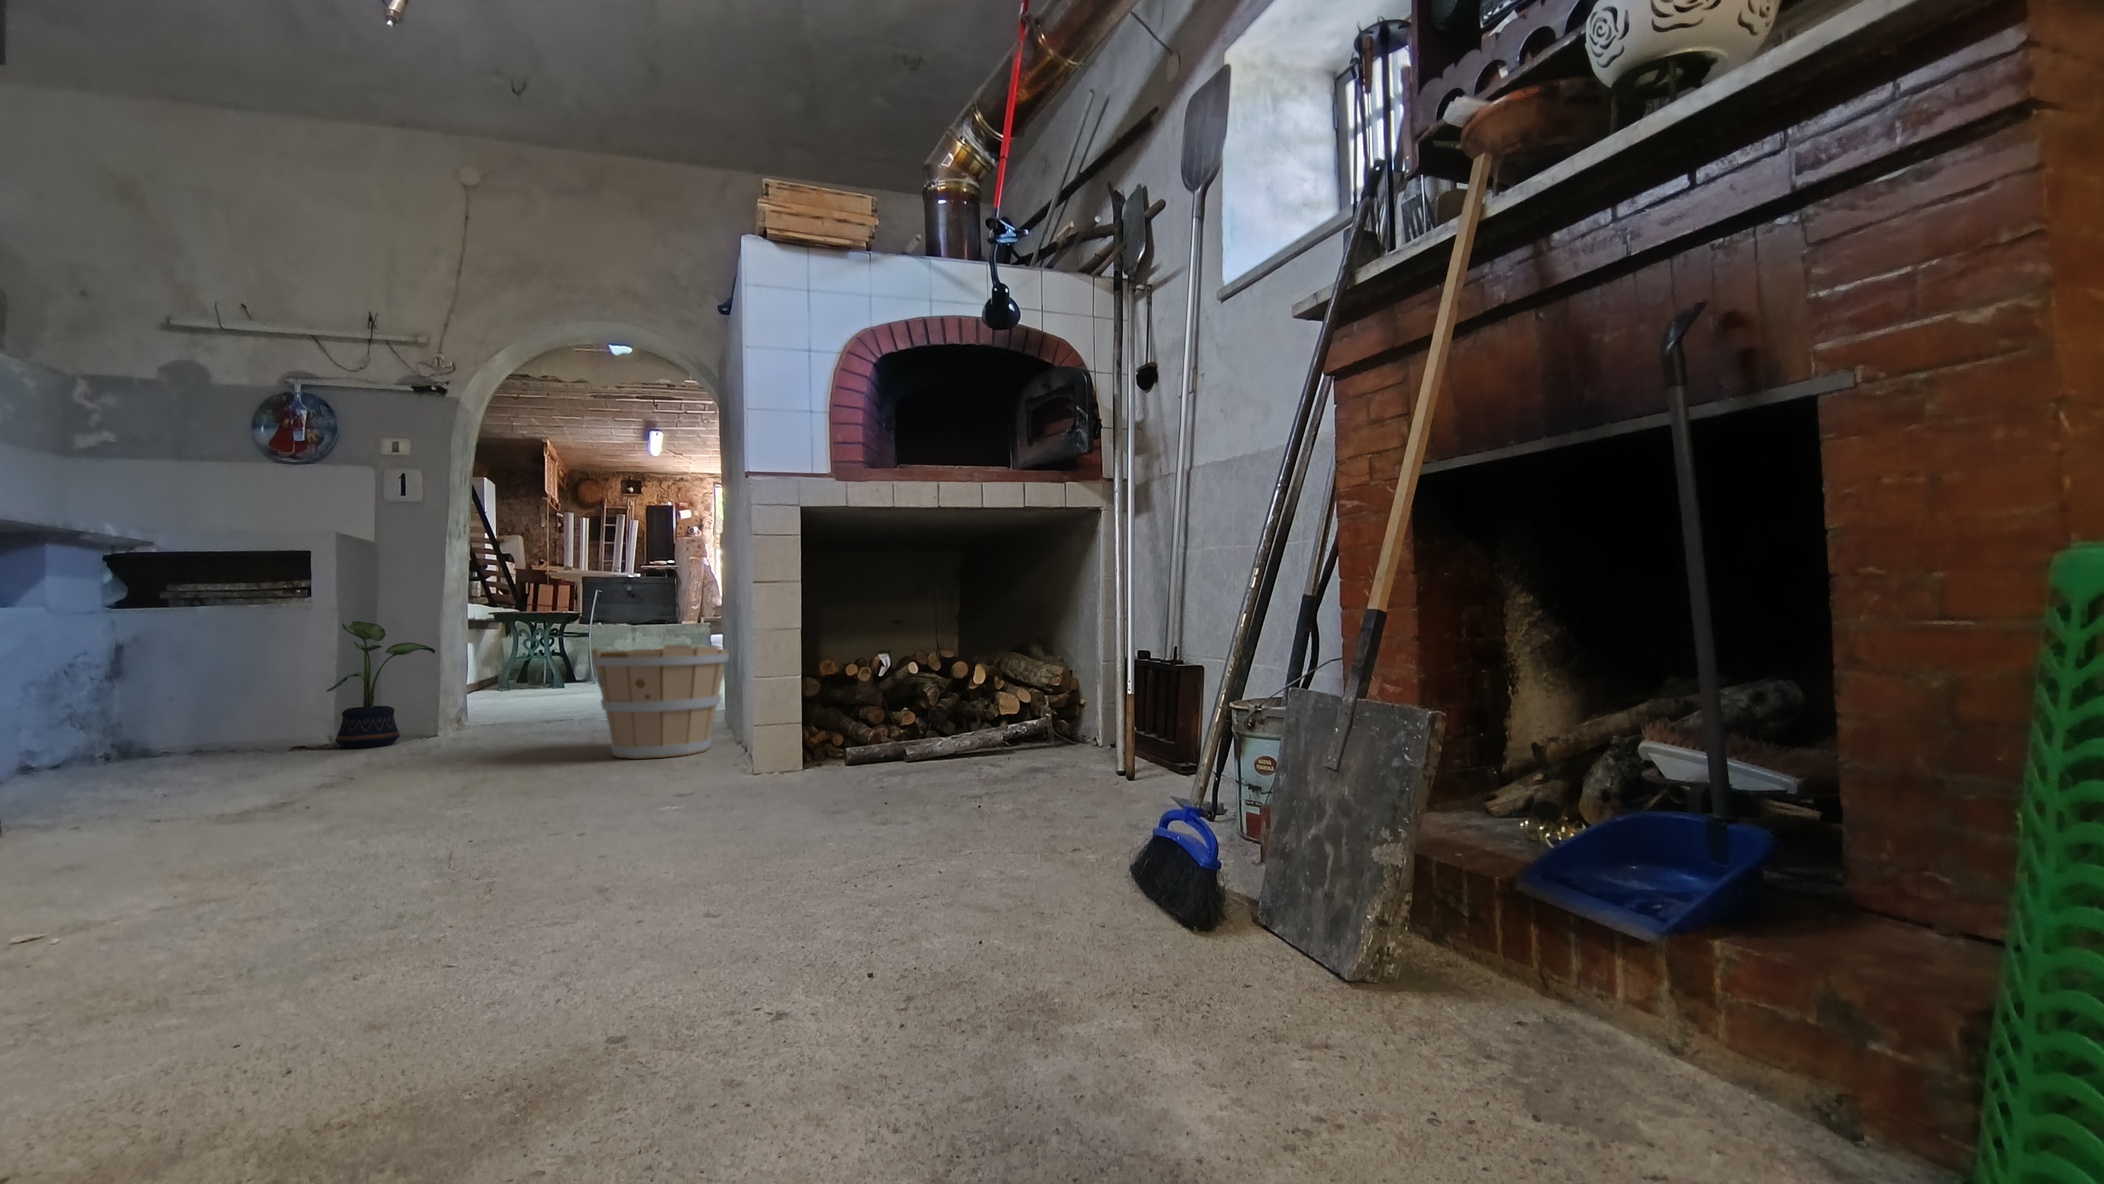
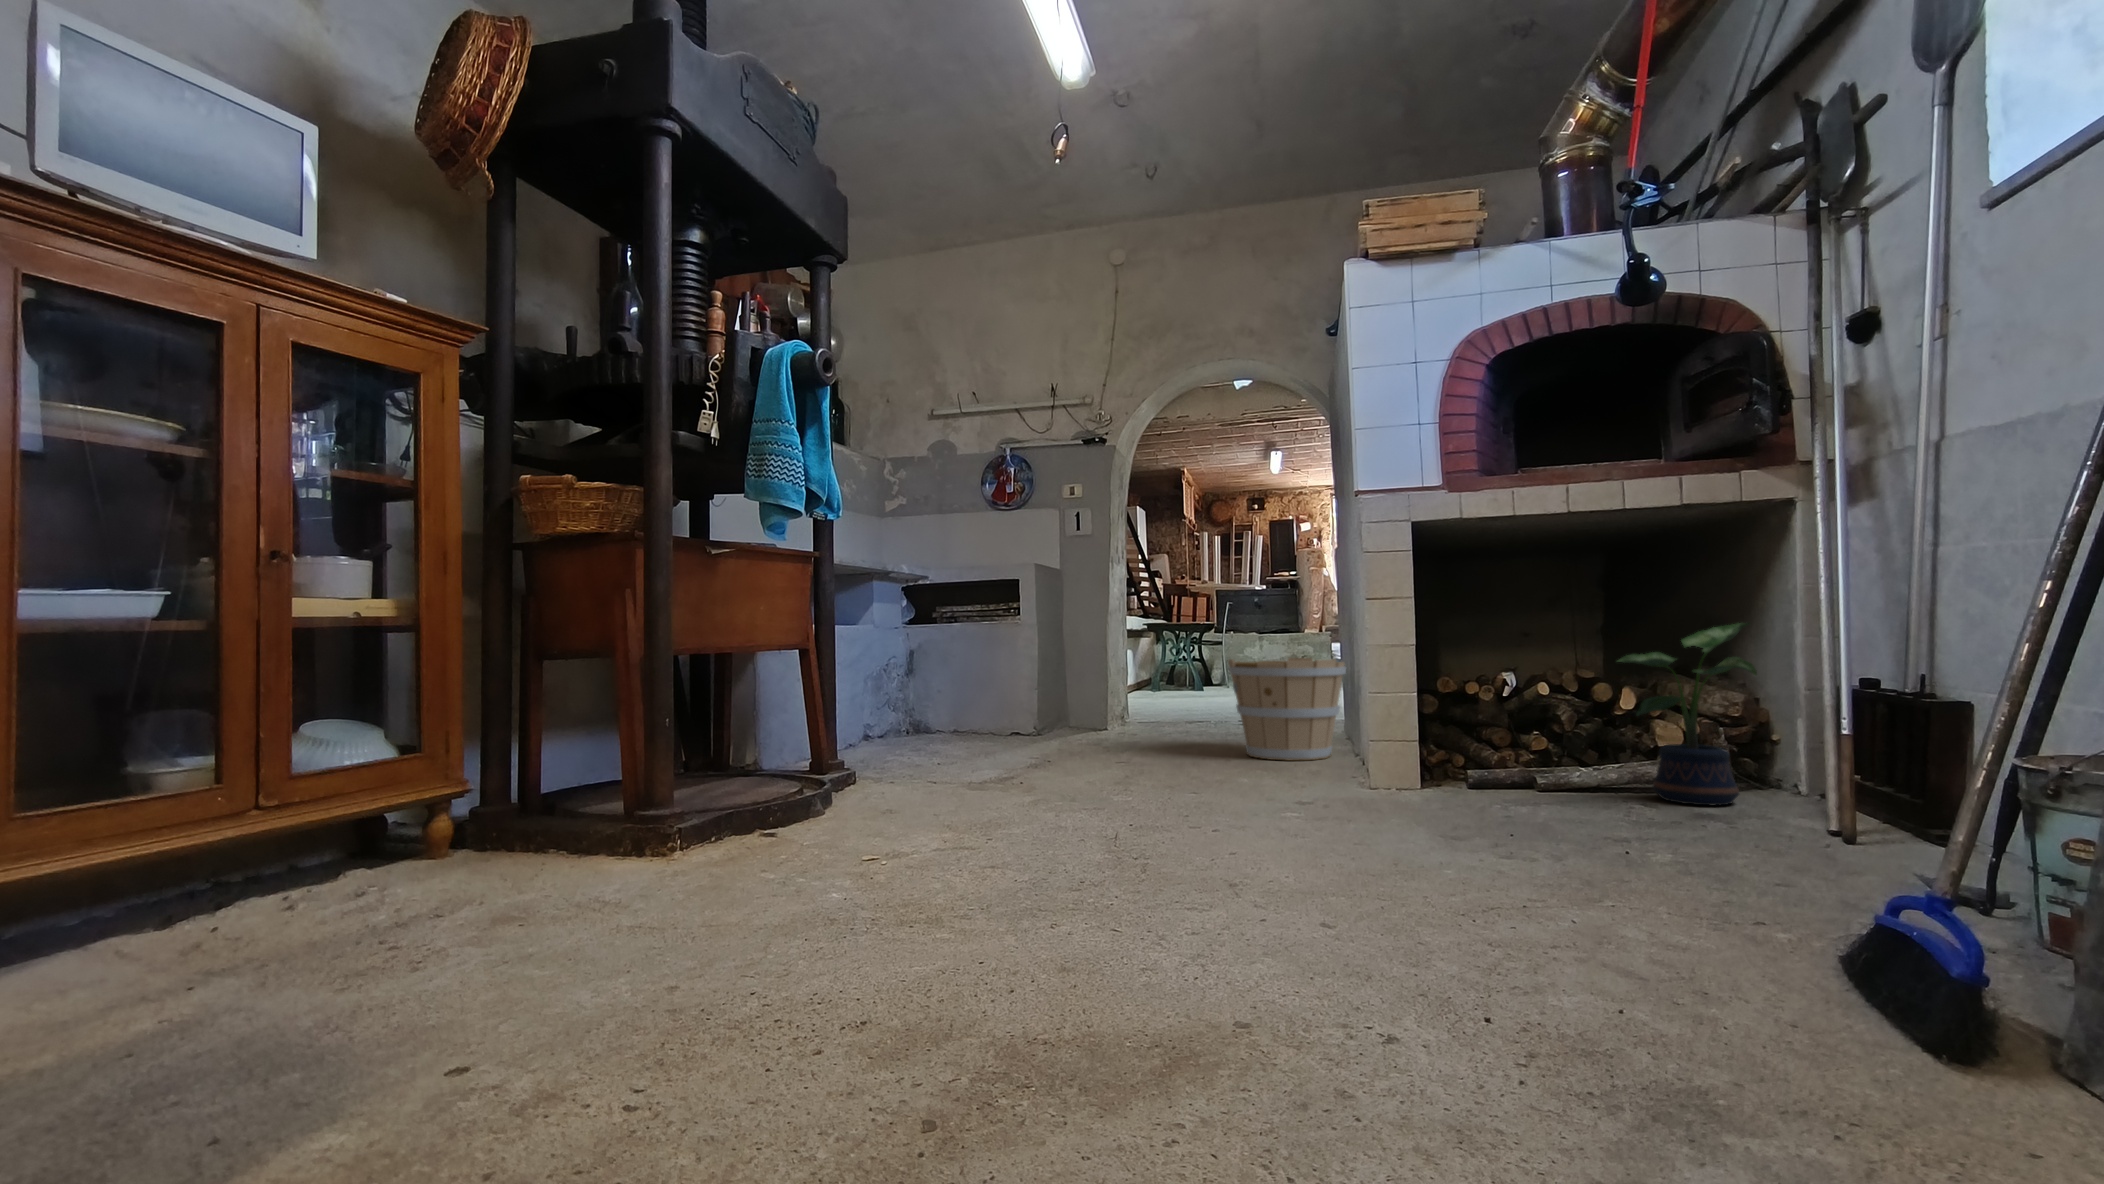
potted plant: present [327,621,435,748] -> present [1618,622,1757,805]

